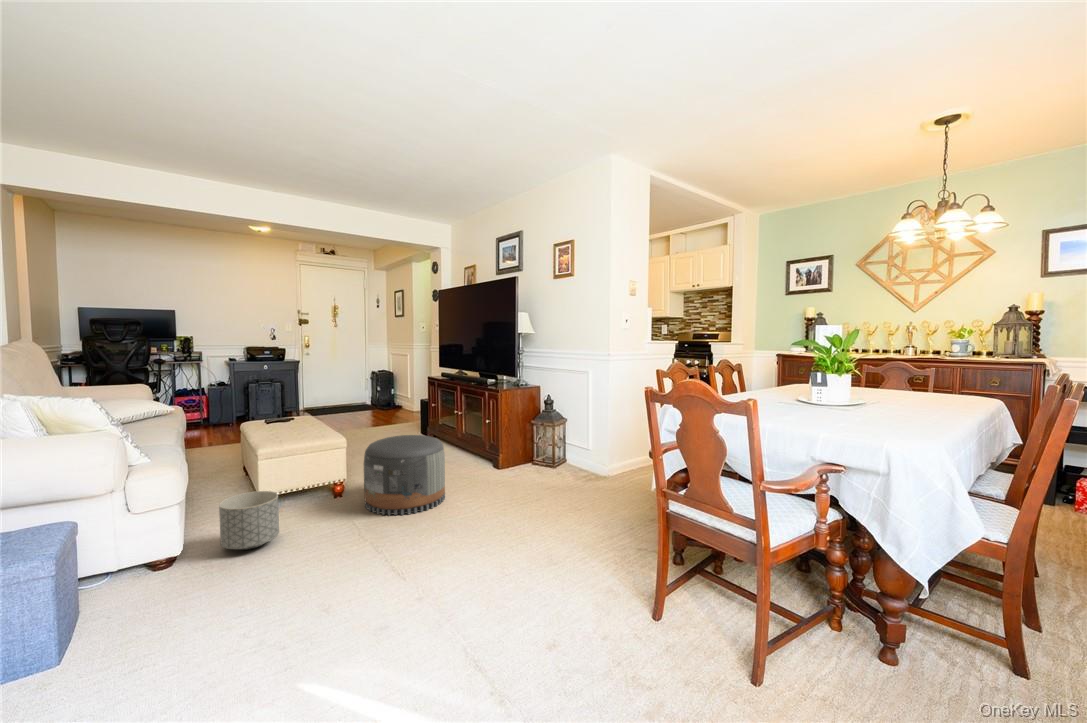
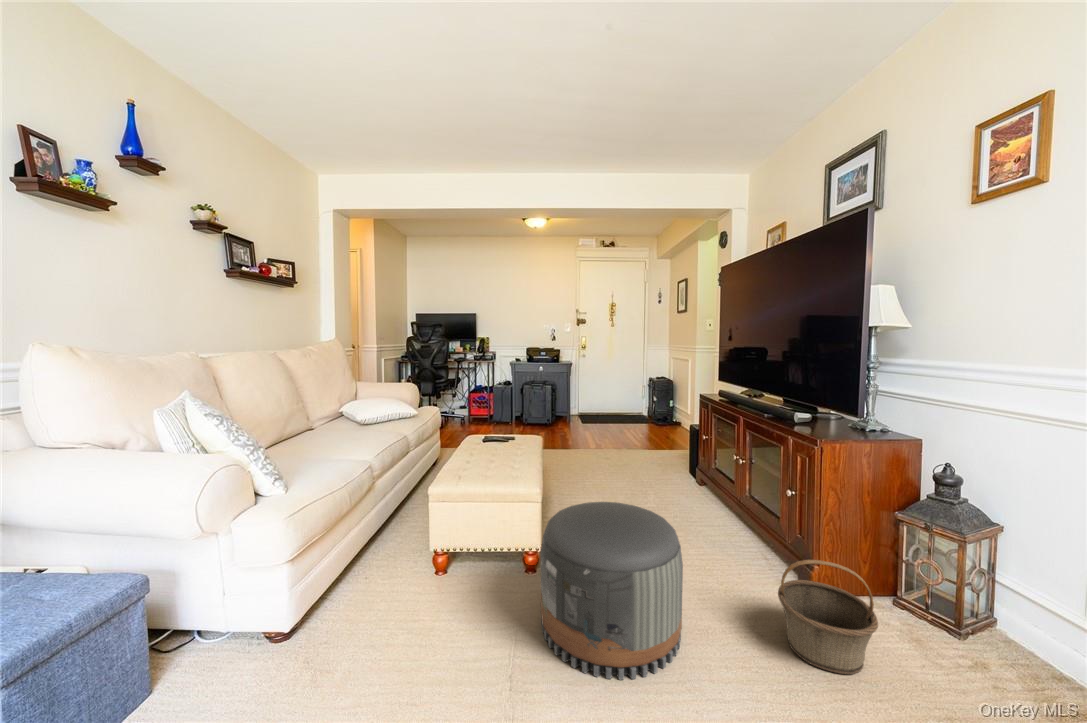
basket: none [487,441,525,487] -> present [778,560,878,674]
planter: present [219,491,279,550] -> none [320,559,401,662]

